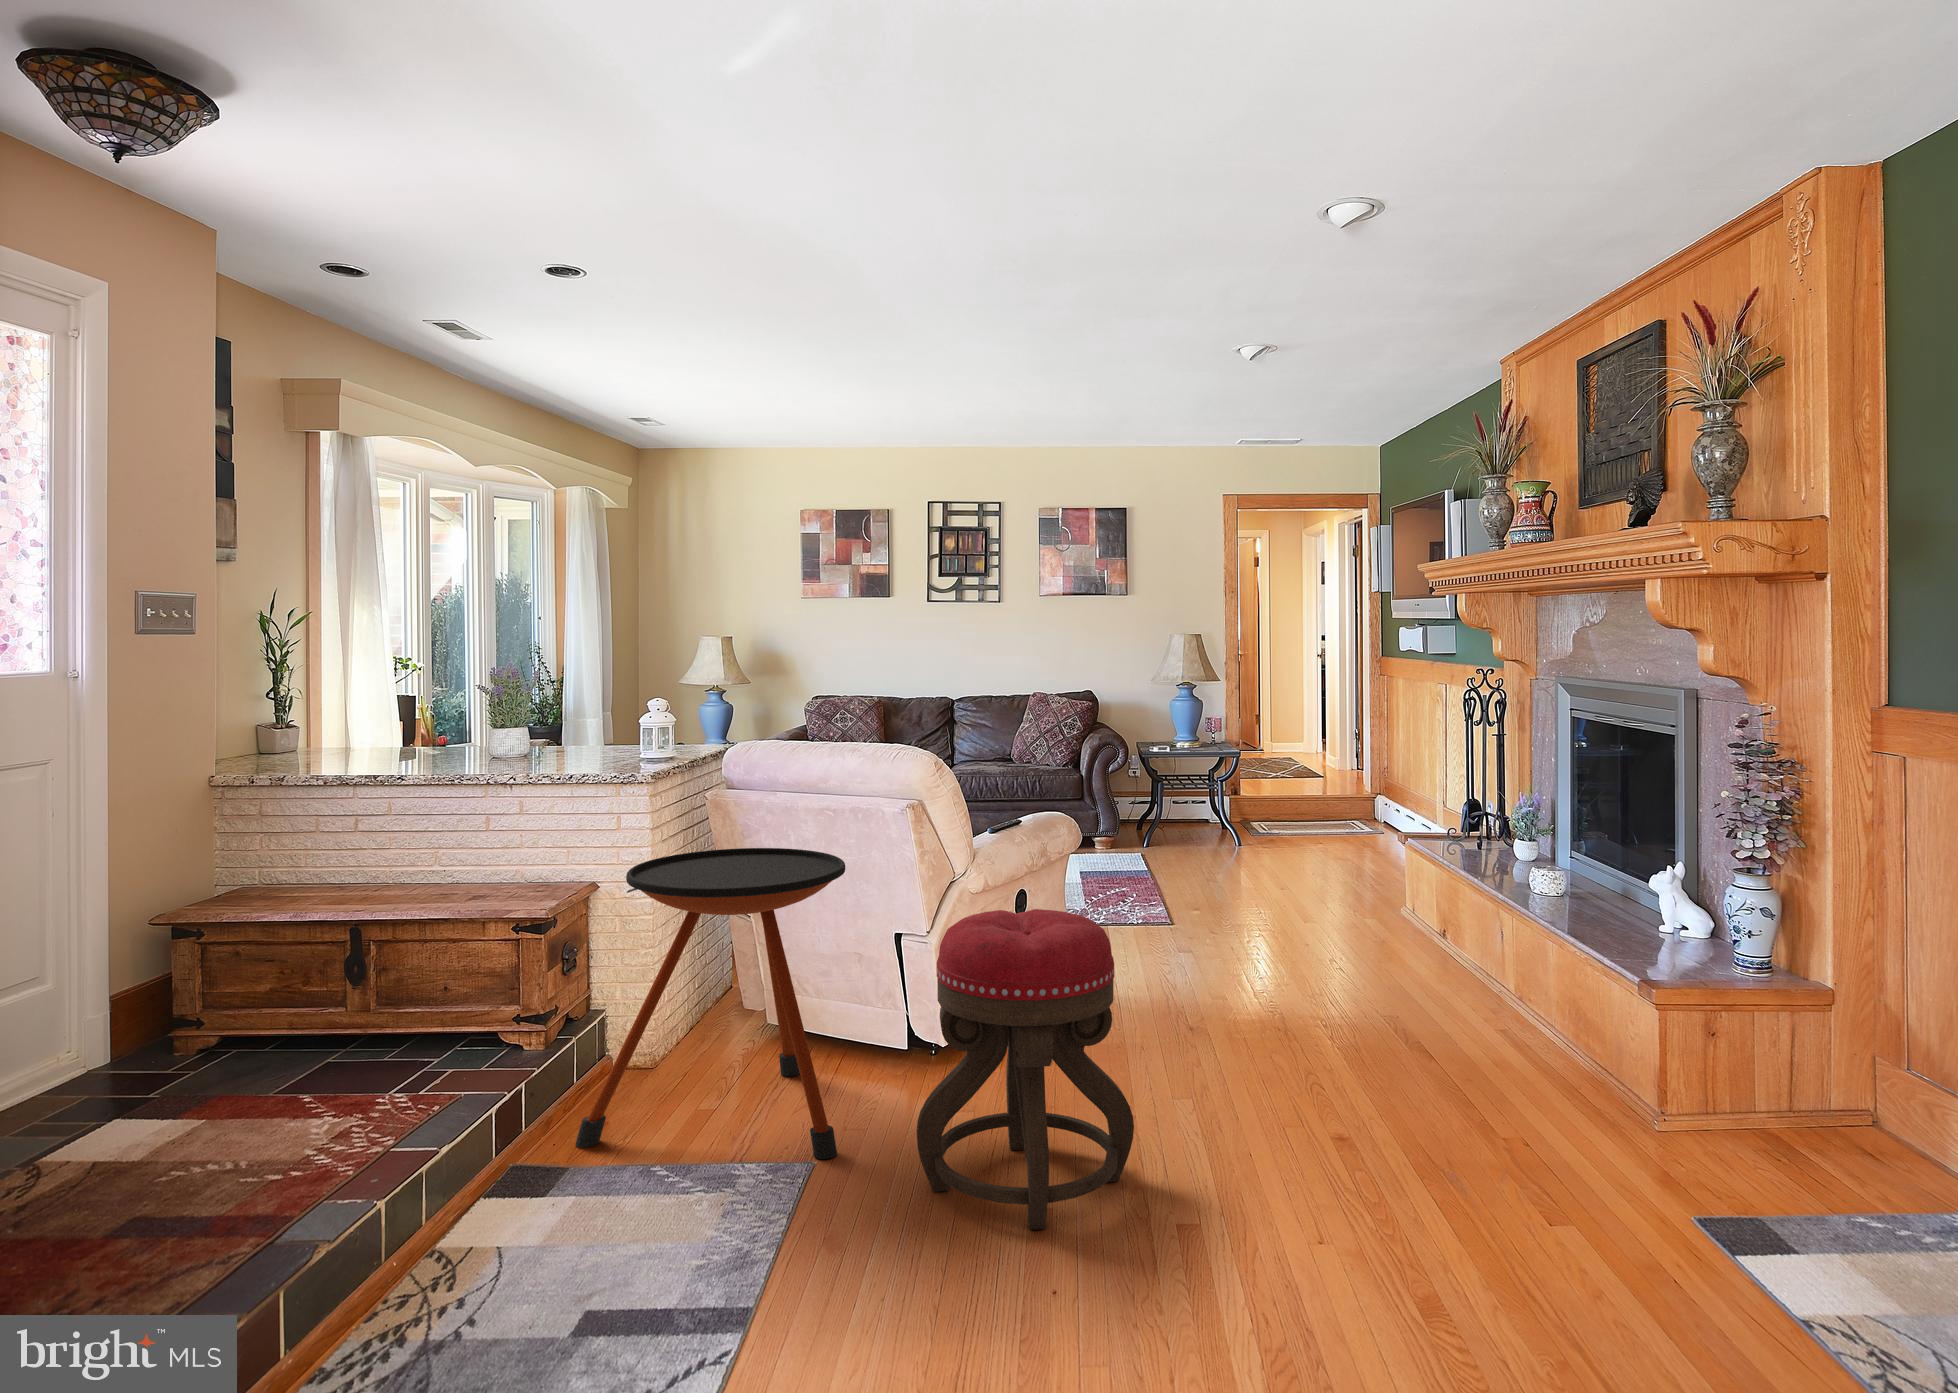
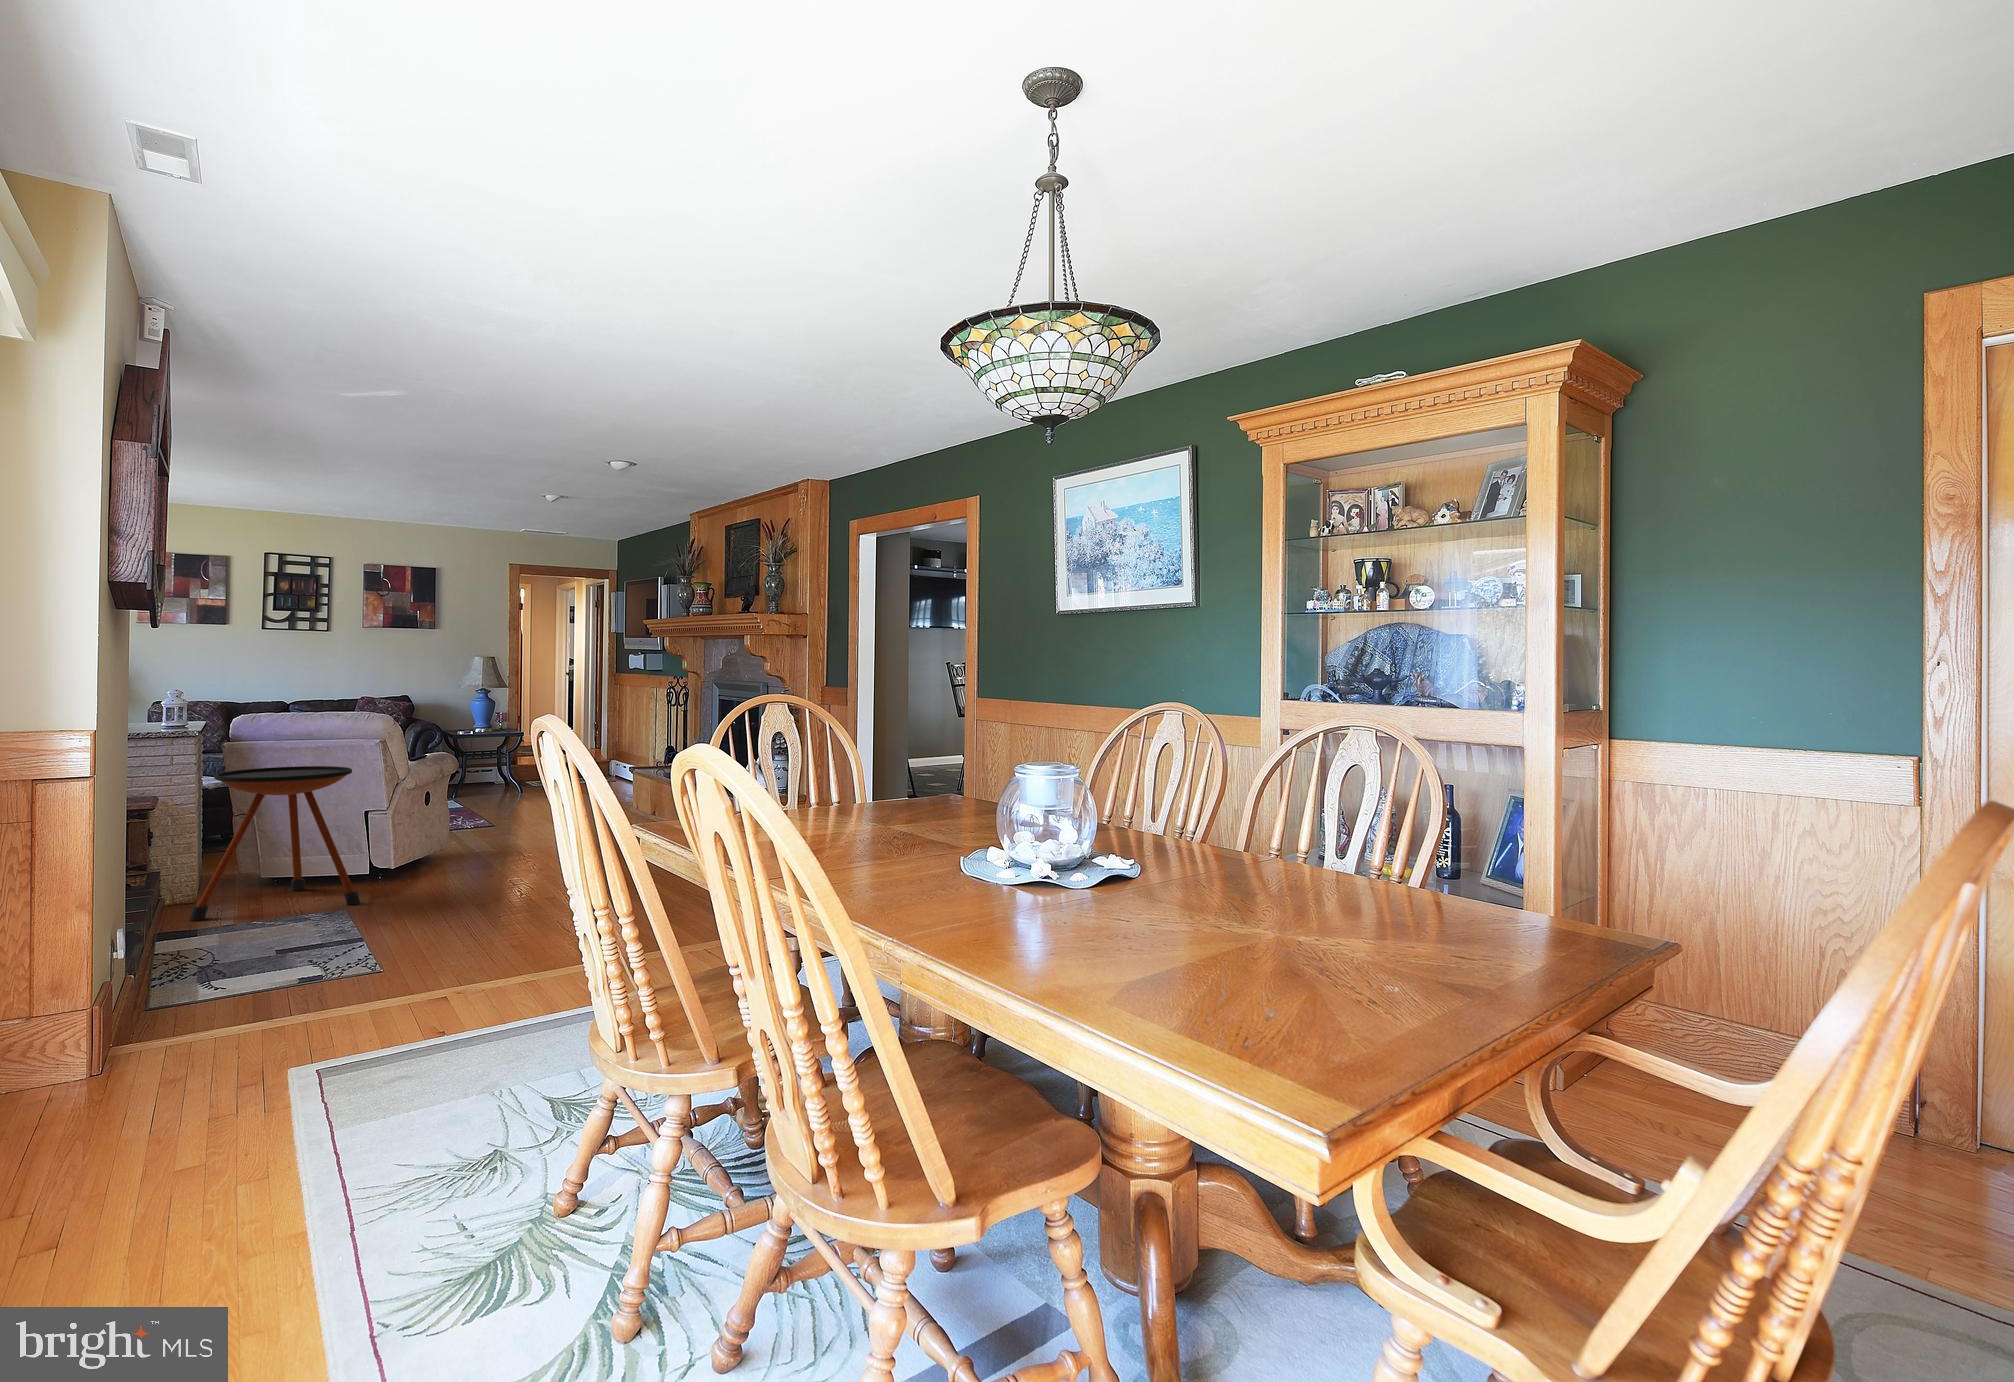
ottoman: present [917,909,1134,1230] -> none [414,778,521,903]

